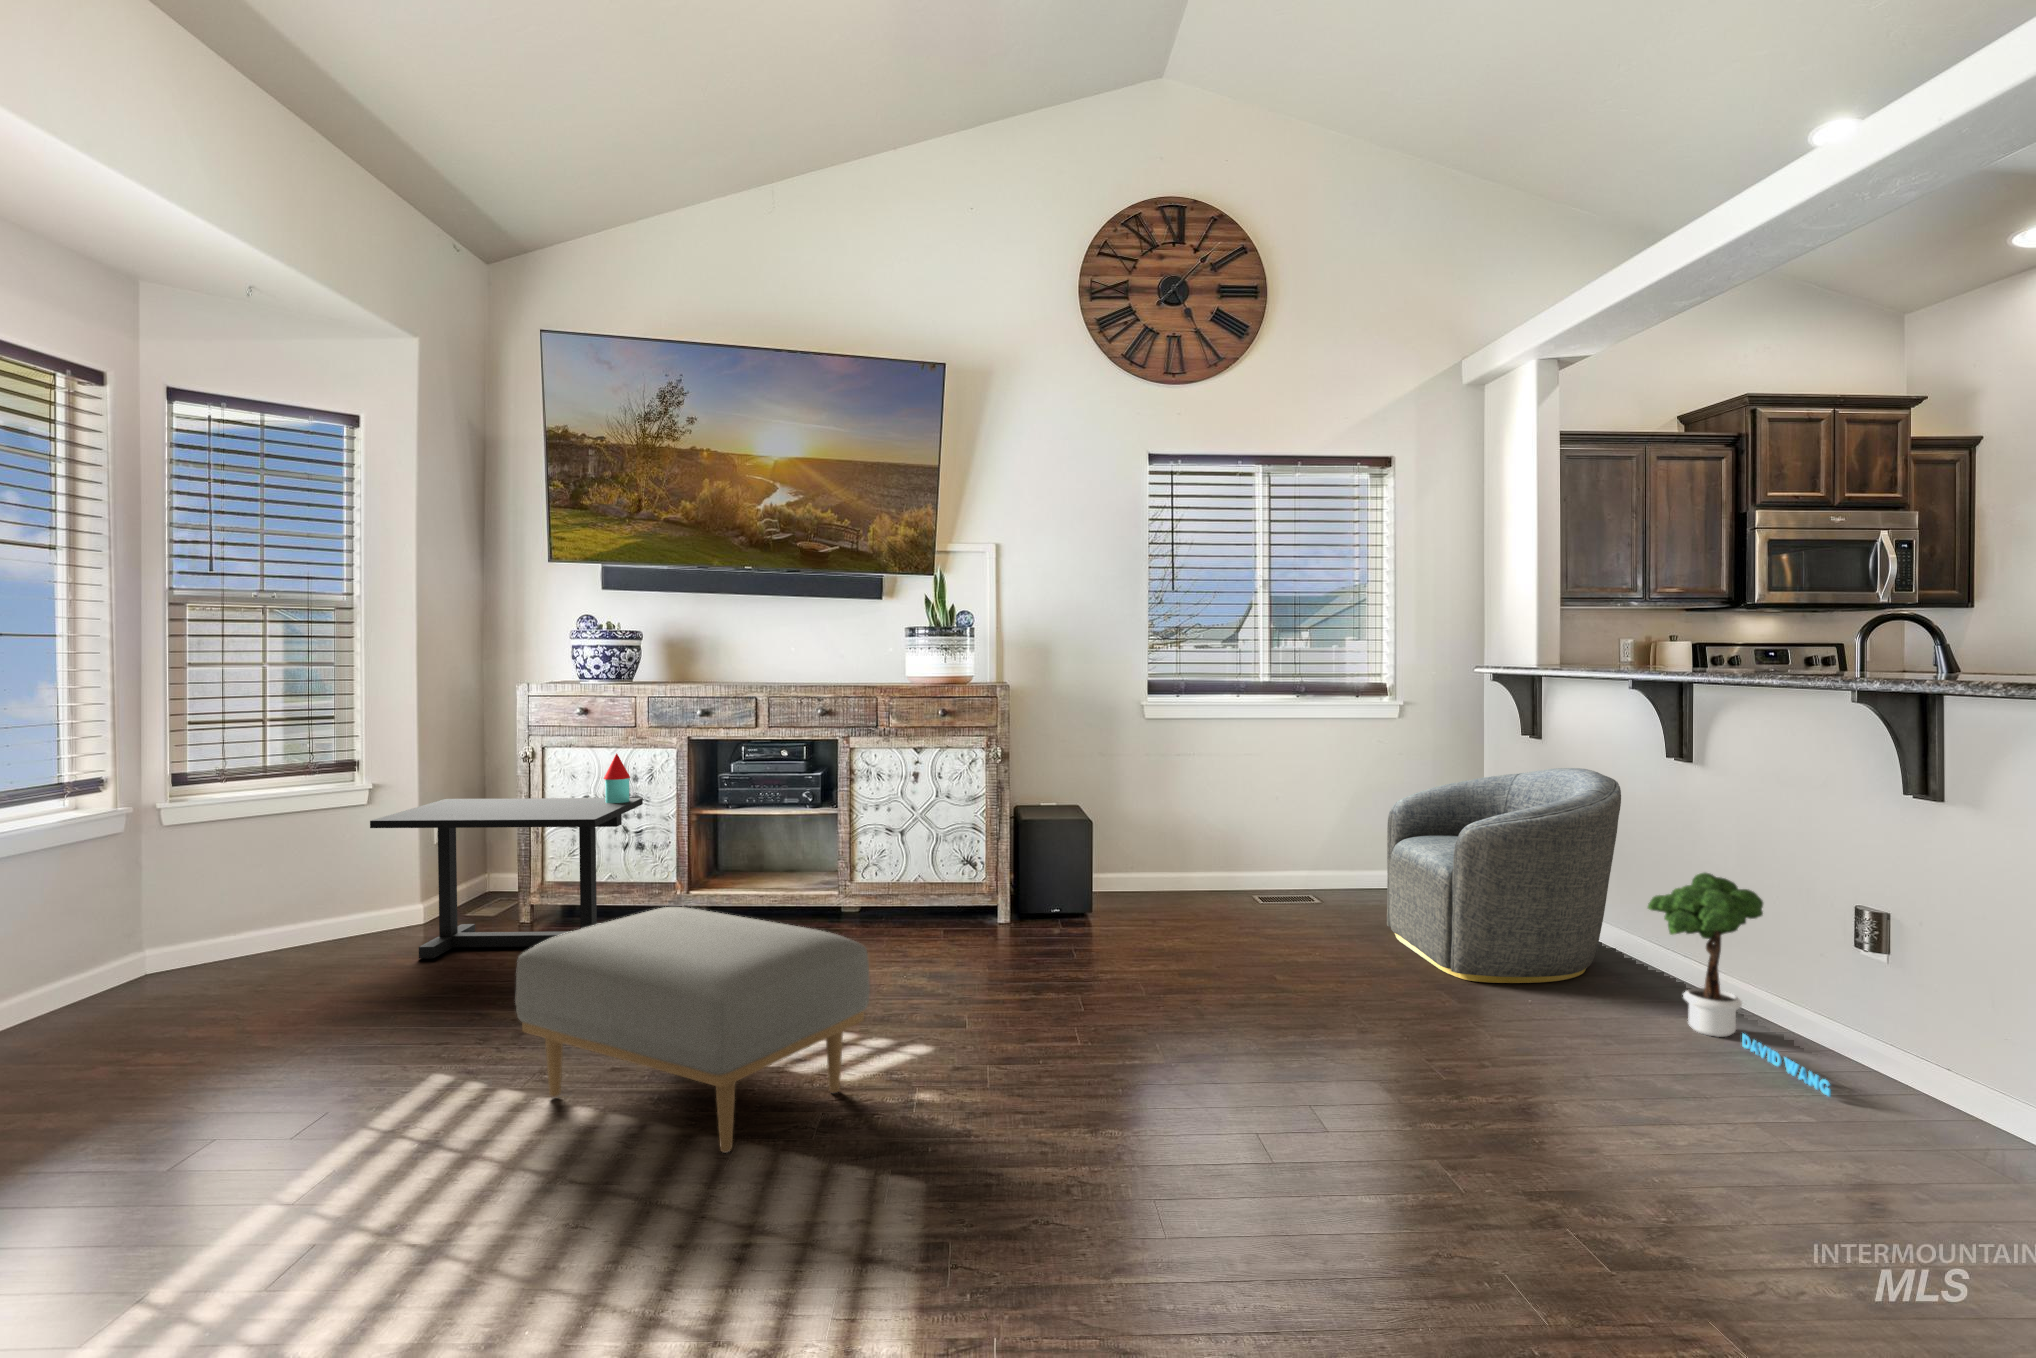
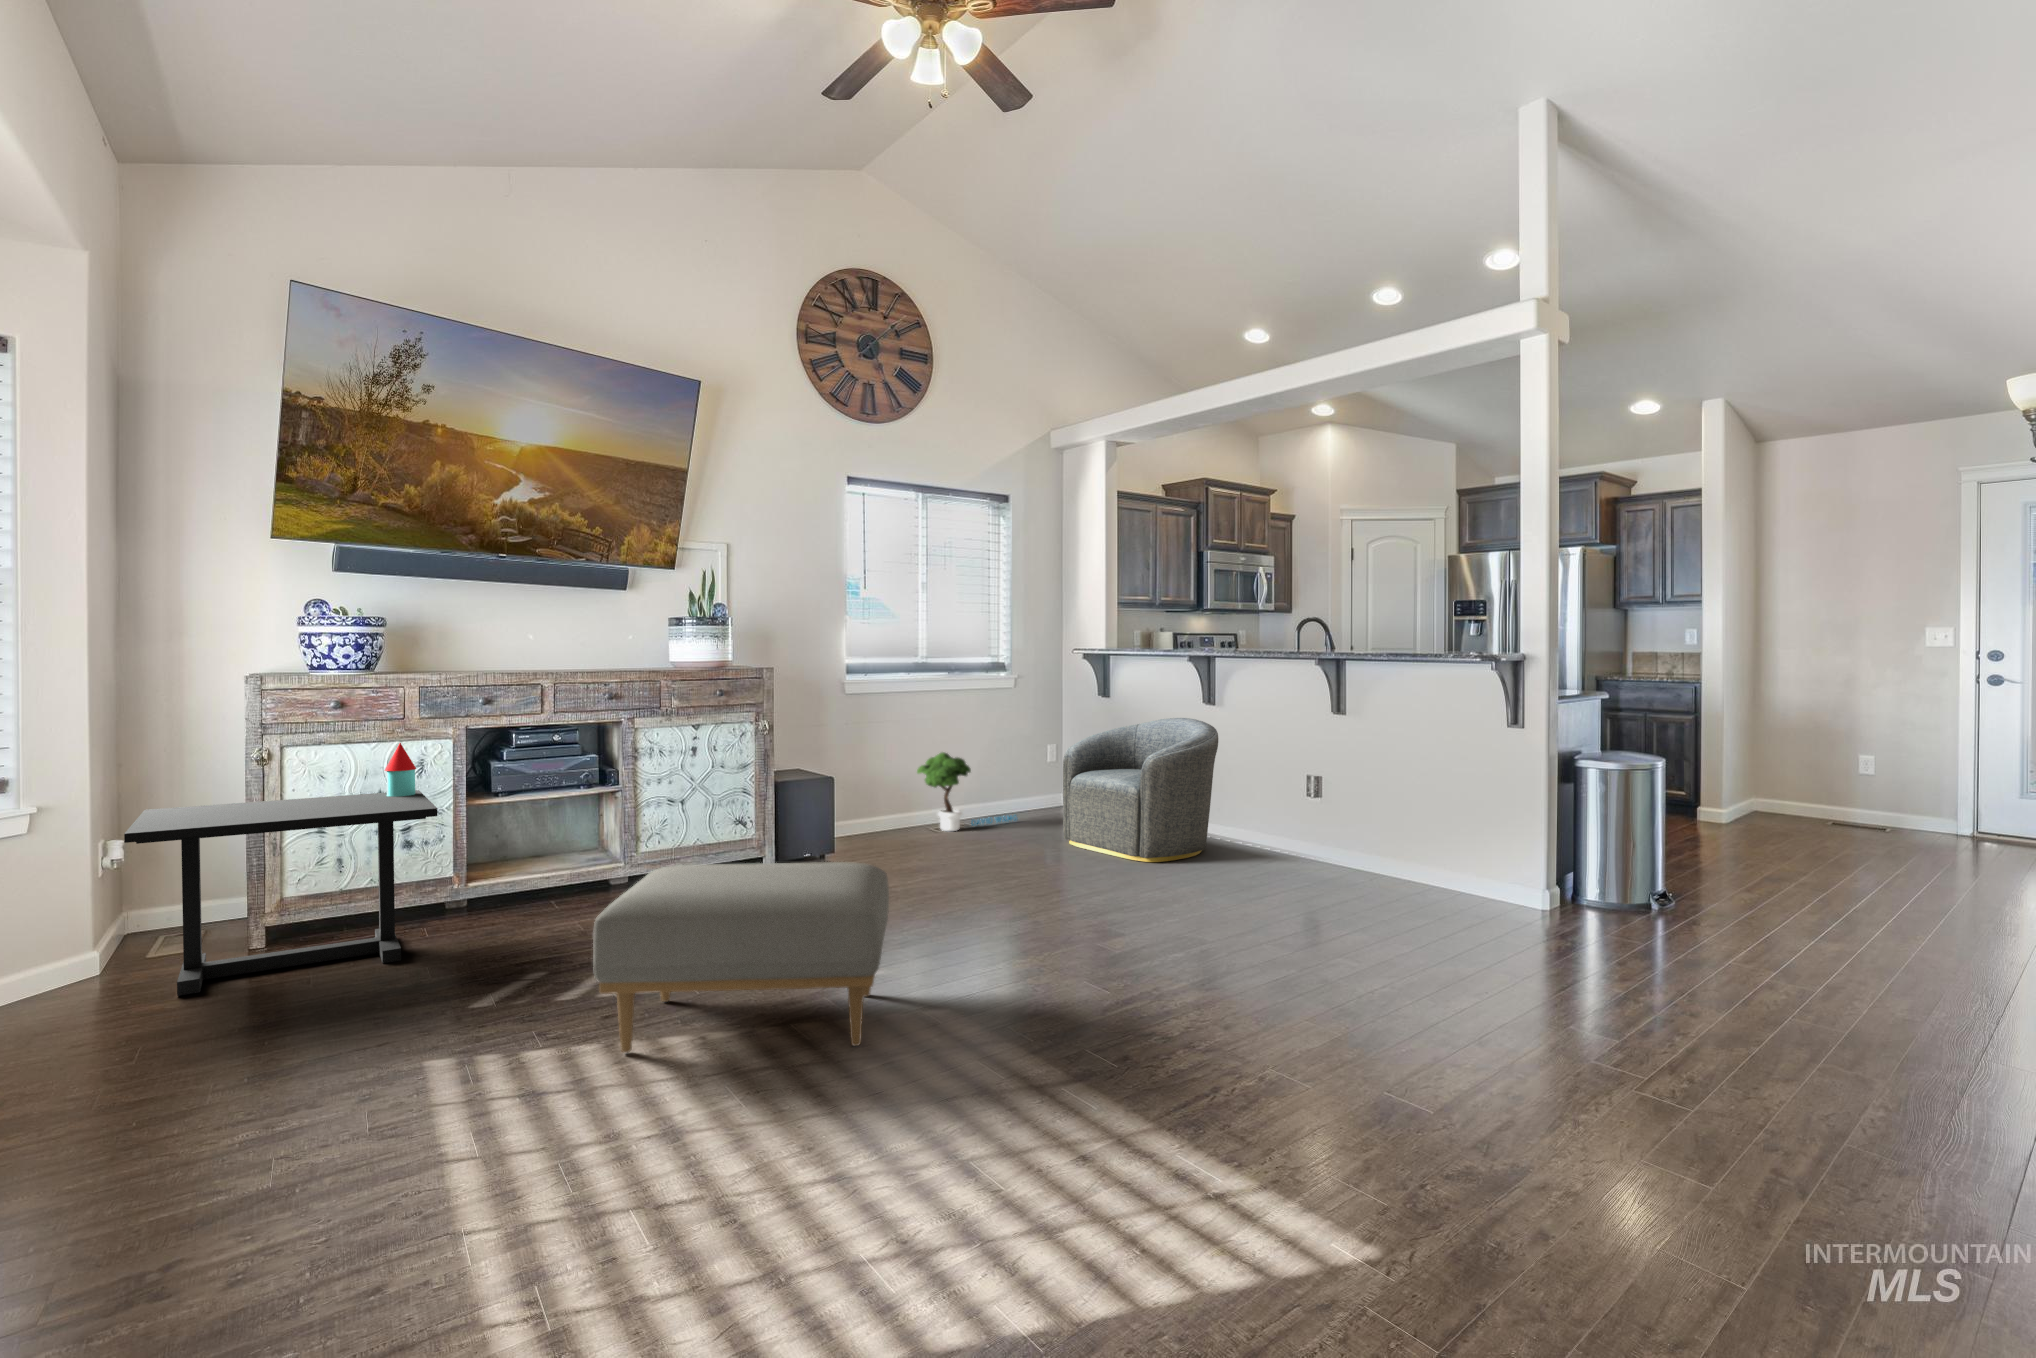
potted tree: present [1648,873,1831,1097] -> present [917,752,1017,831]

